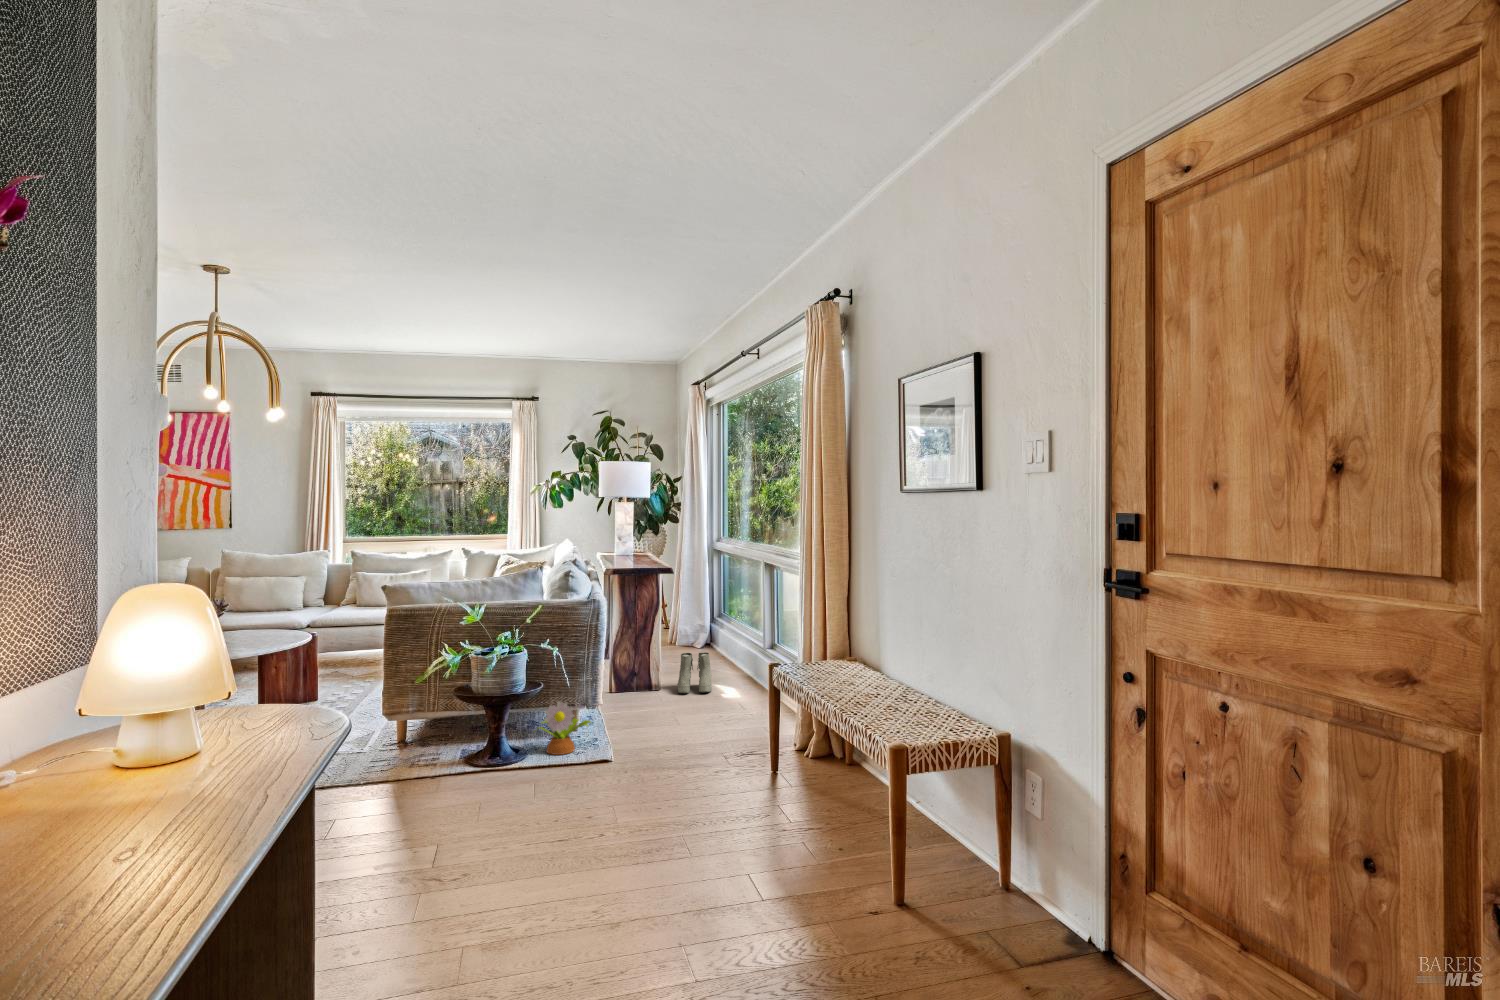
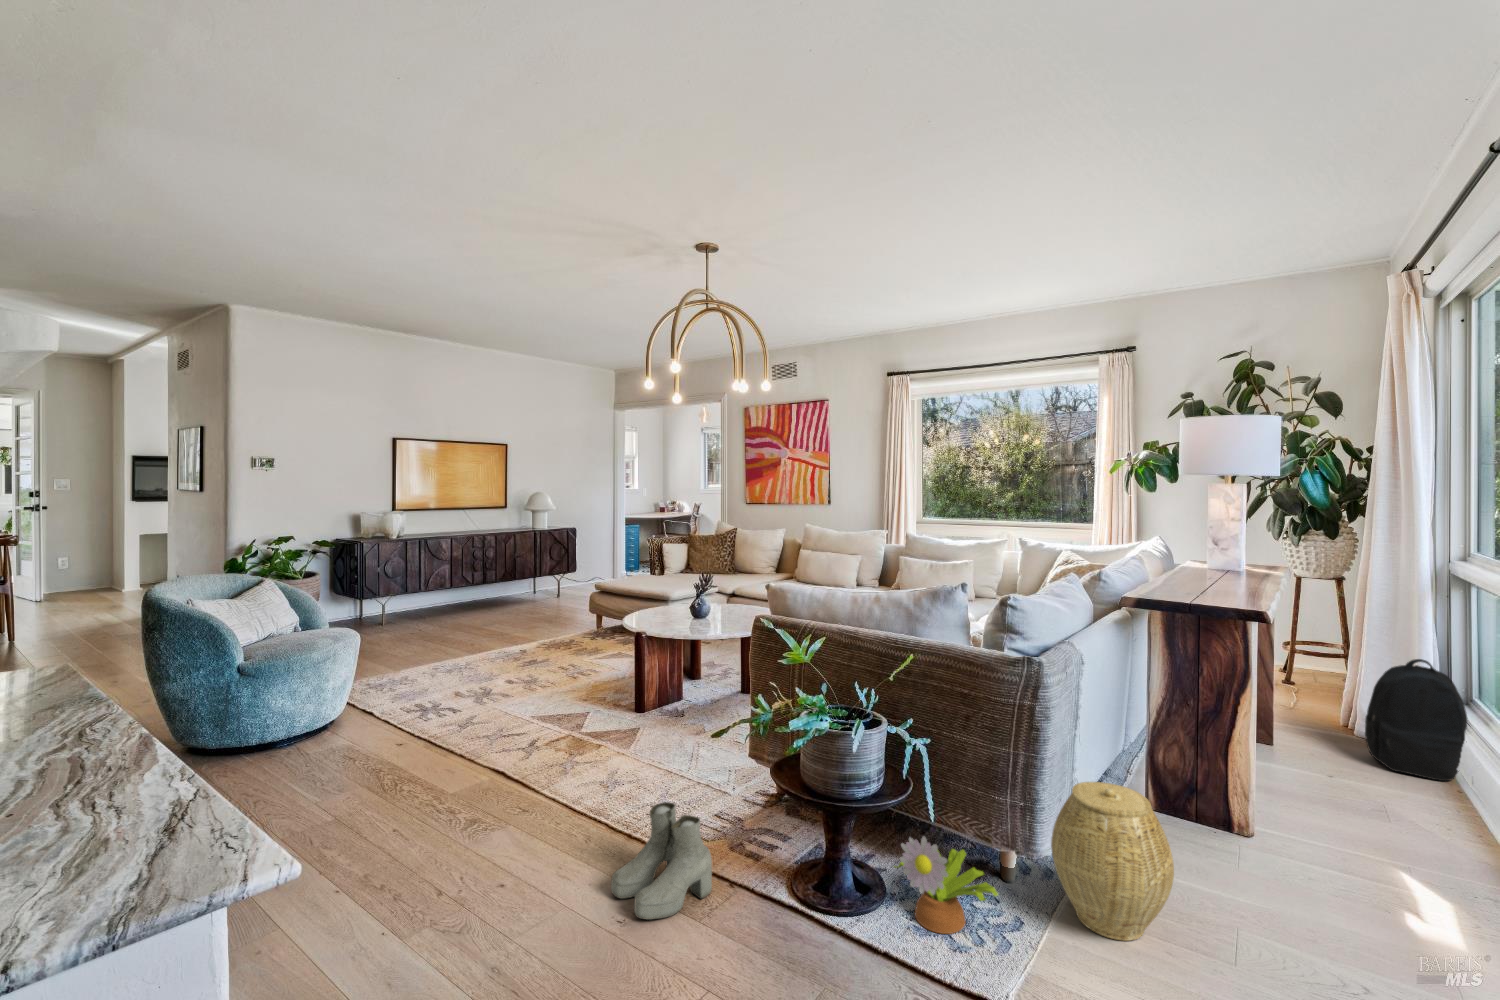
backpack: none [686,594,724,655] -> present [1365,659,1467,781]
boots: present [677,653,712,693] -> present [611,802,712,920]
woven basket: none [602,659,658,732] -> present [1051,782,1174,941]

